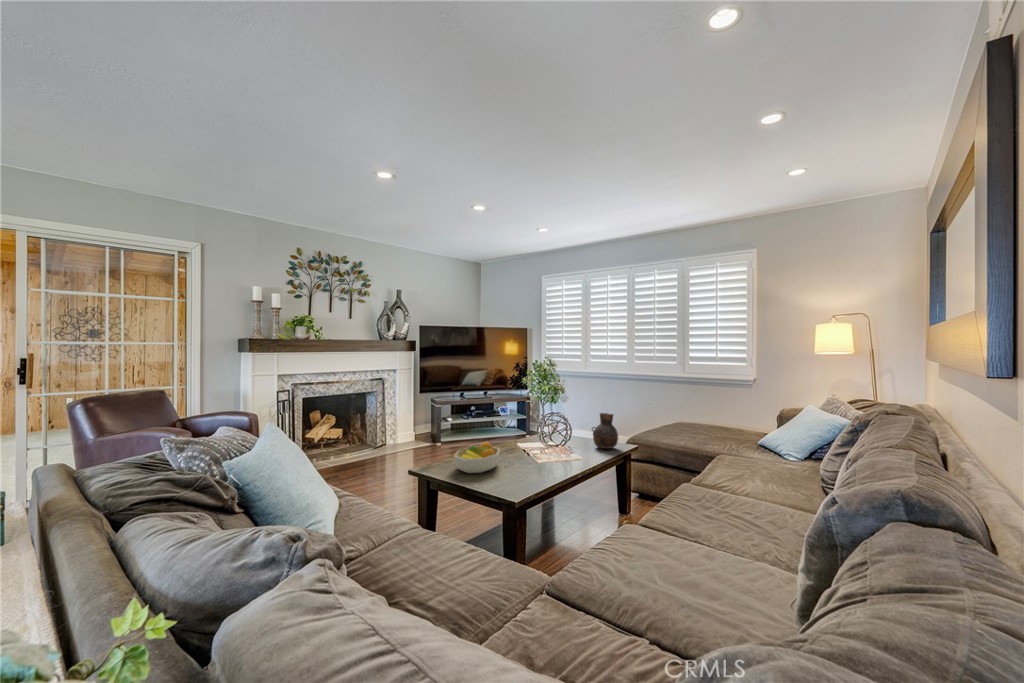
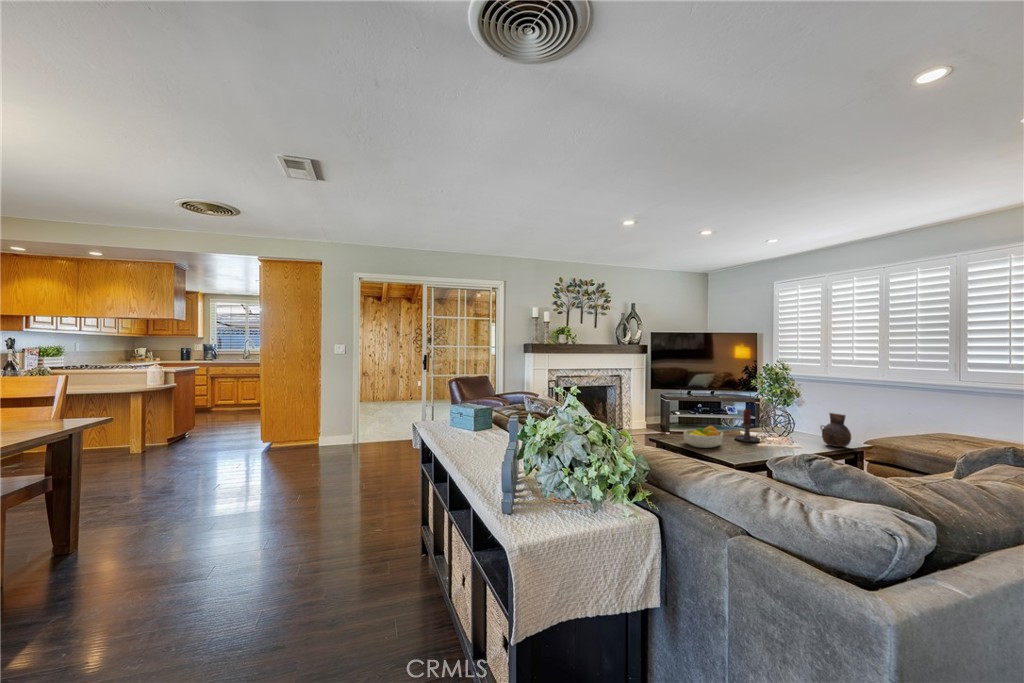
candle holder: none [511,416,542,455] -> present [735,409,765,442]

